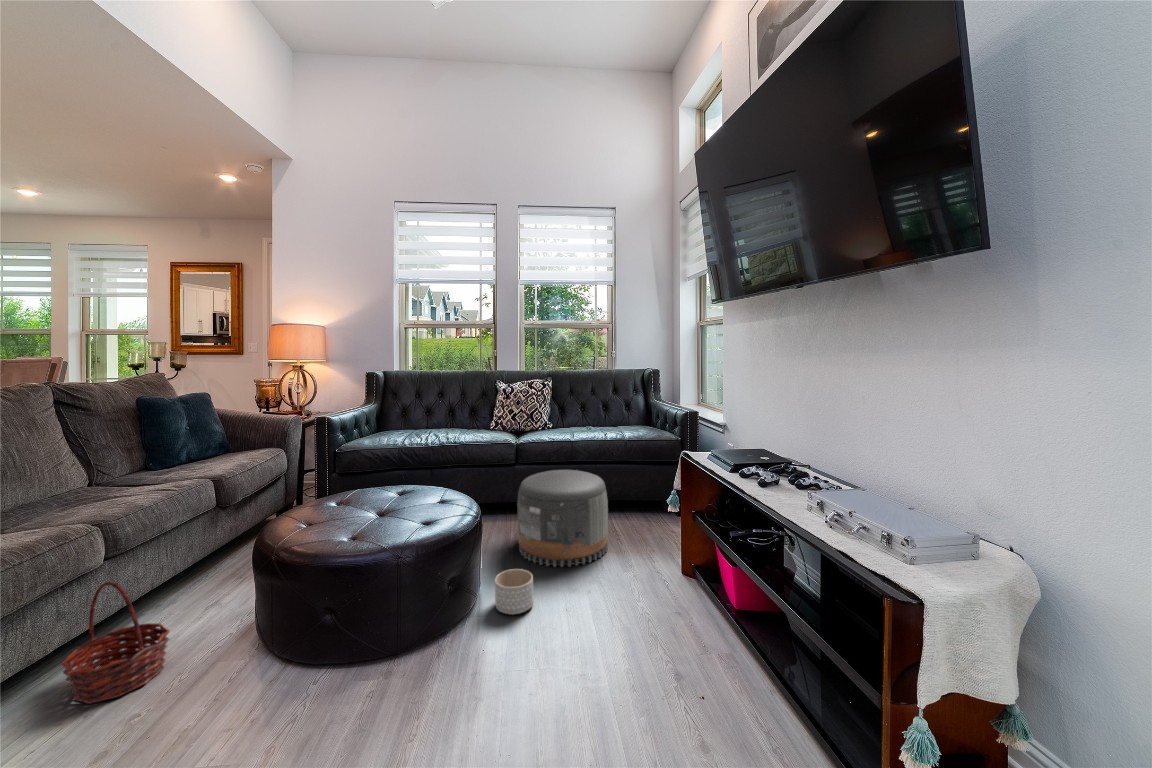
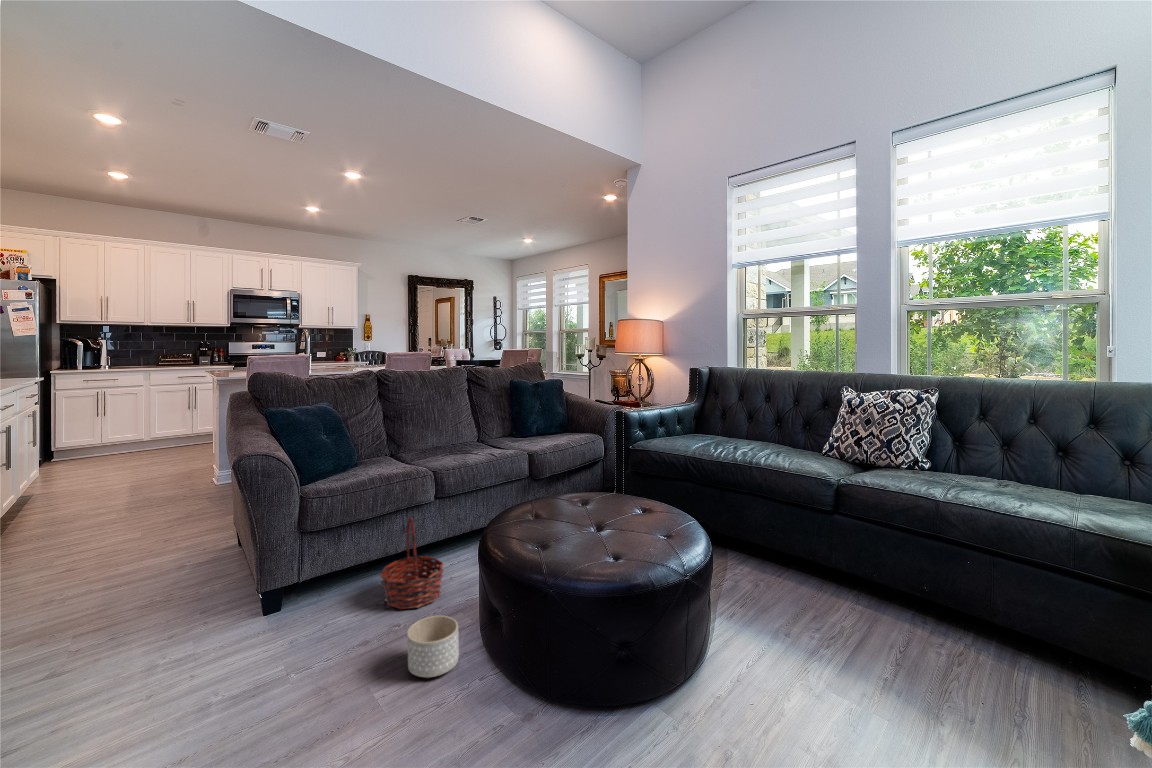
pouf: present [517,470,608,567] -> none [804,531,986,717]
planter: present [495,569,534,615] -> present [407,616,459,678]

